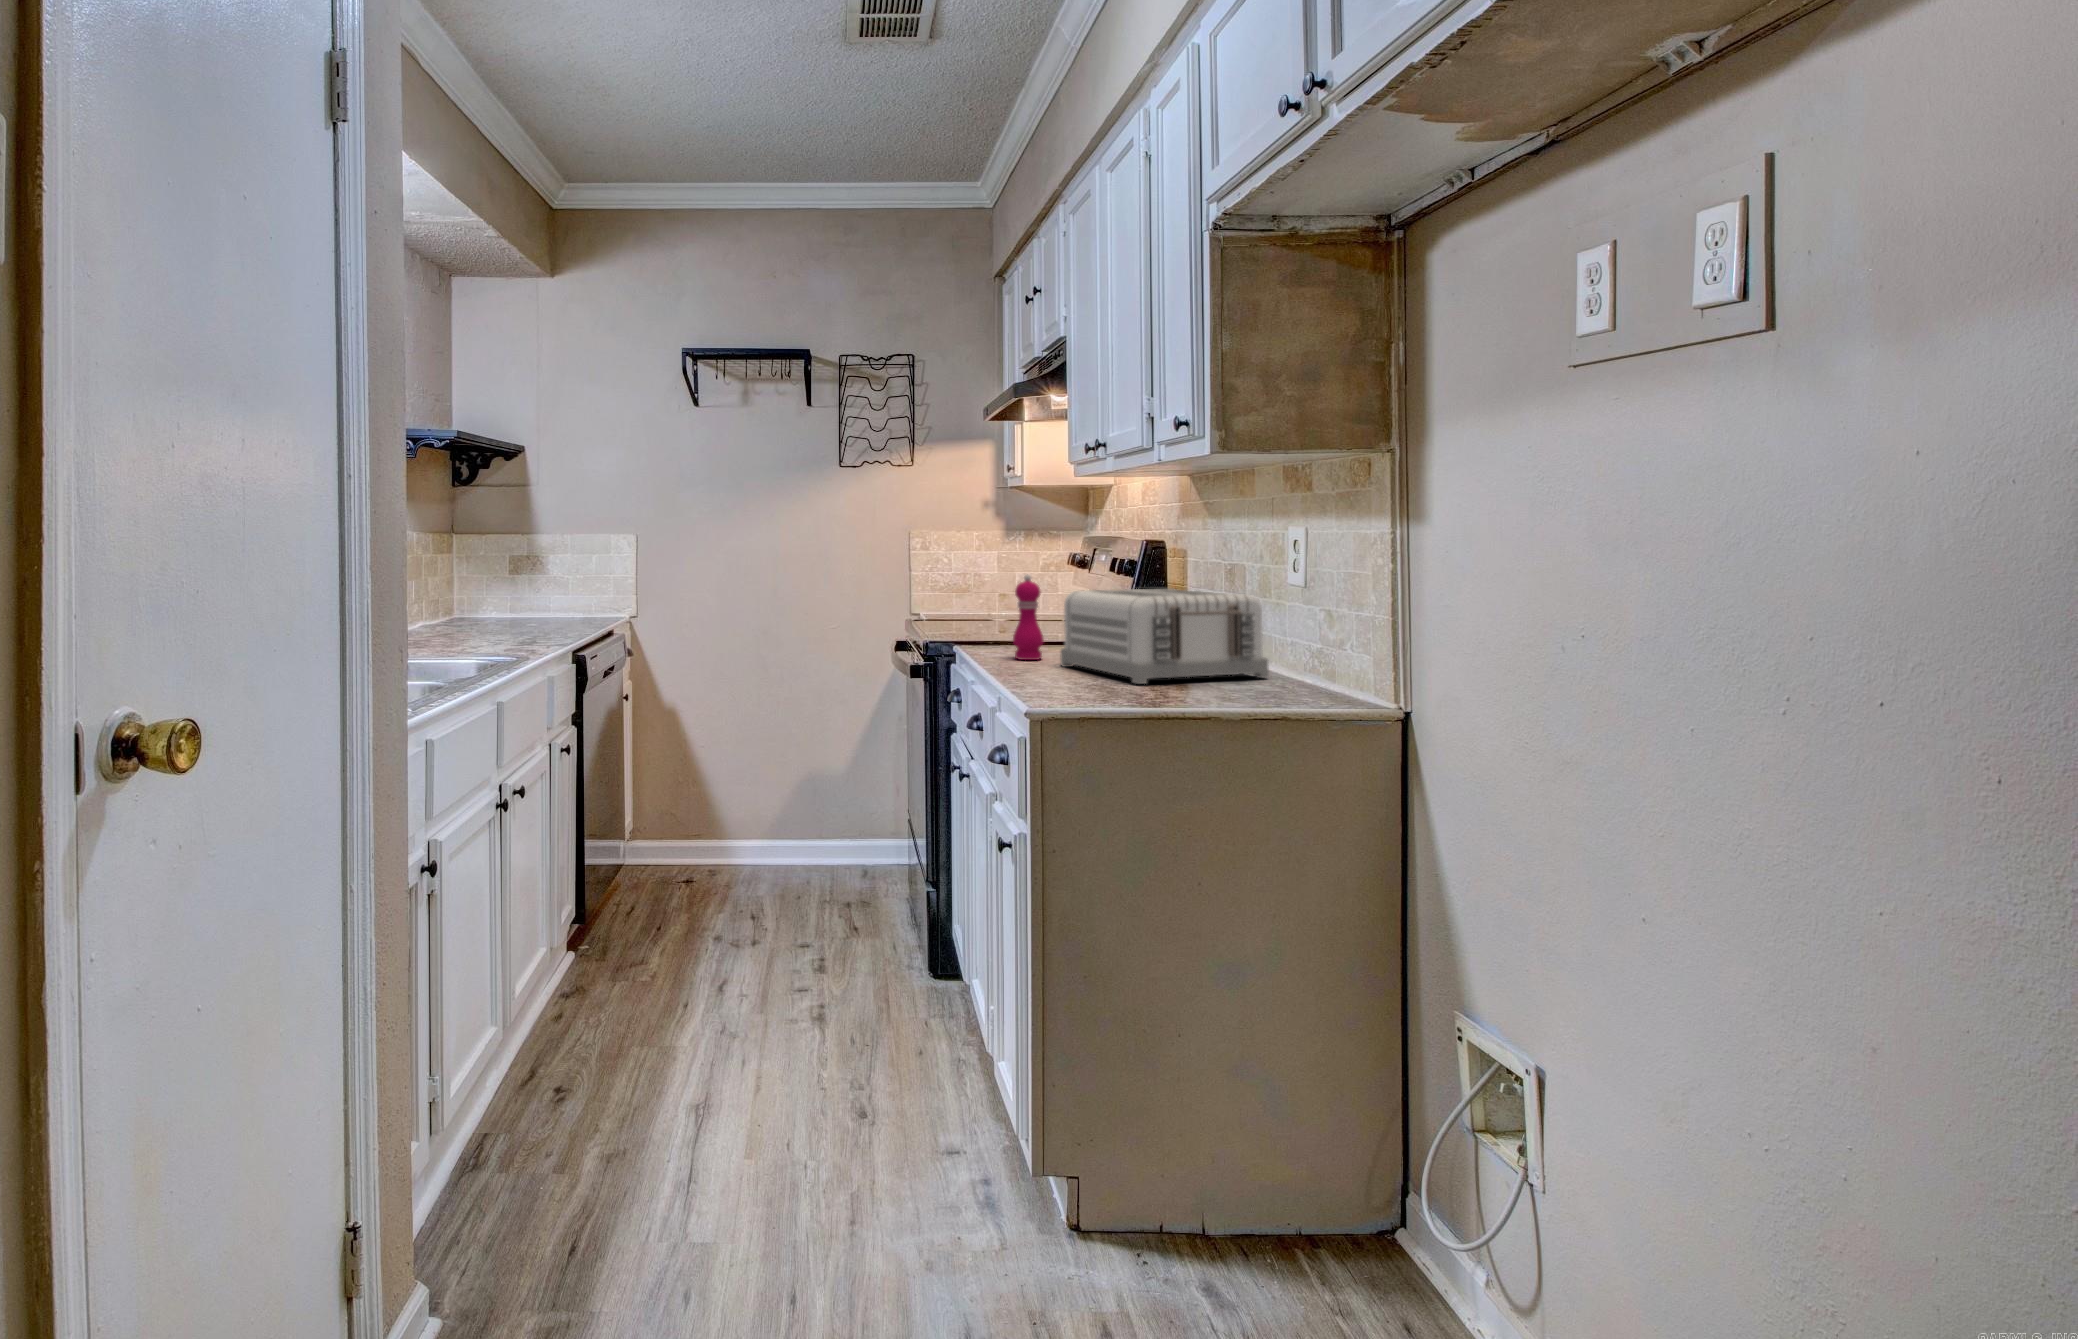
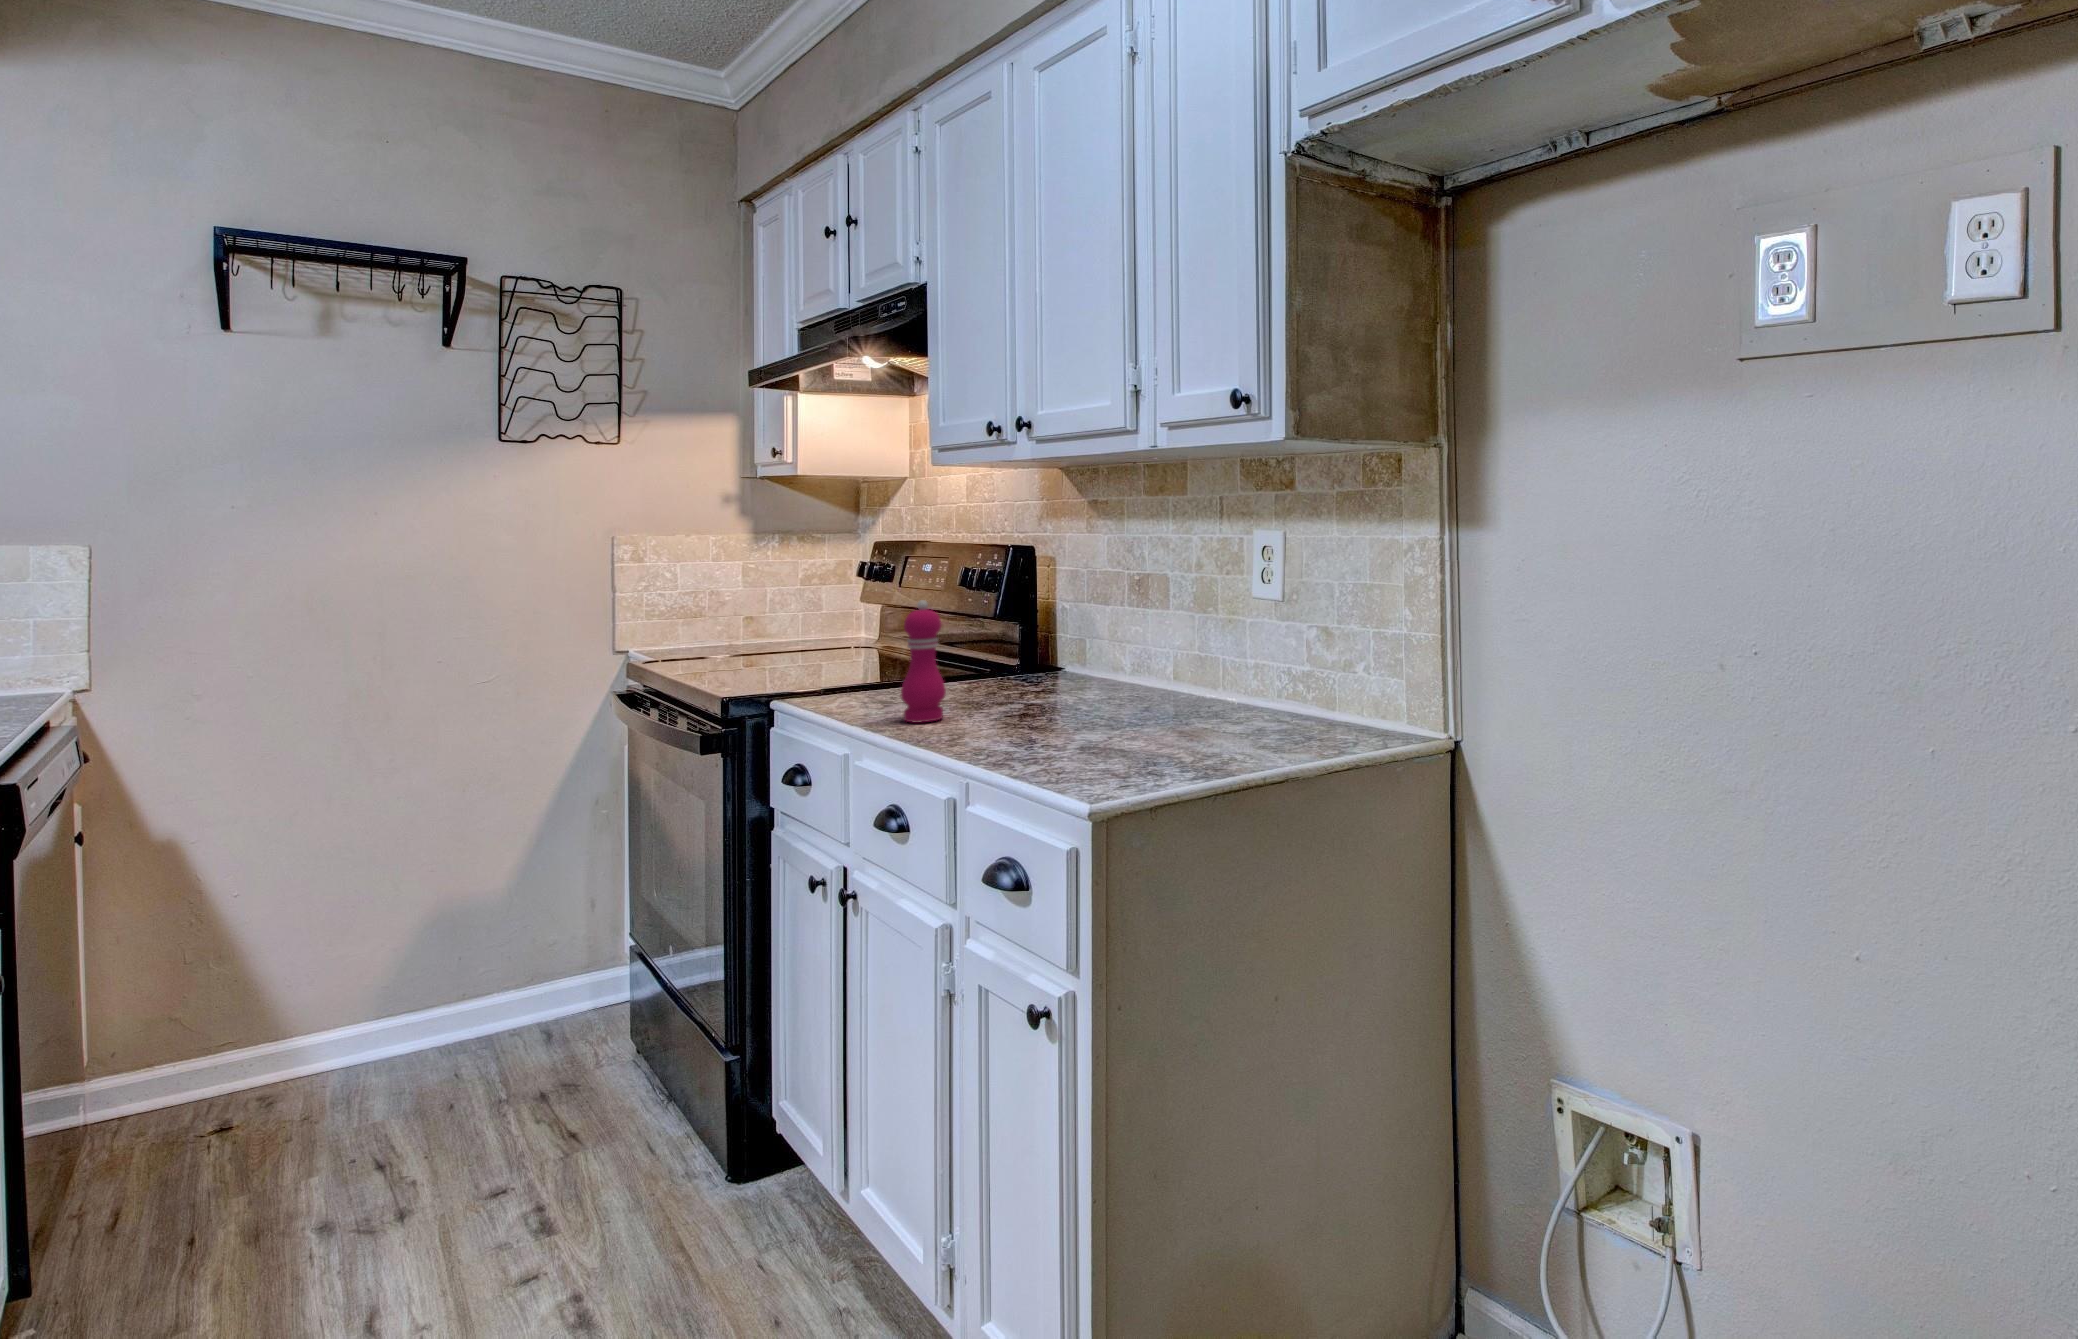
toaster: present [1060,589,1269,684] -> none [986,608,1247,745]

